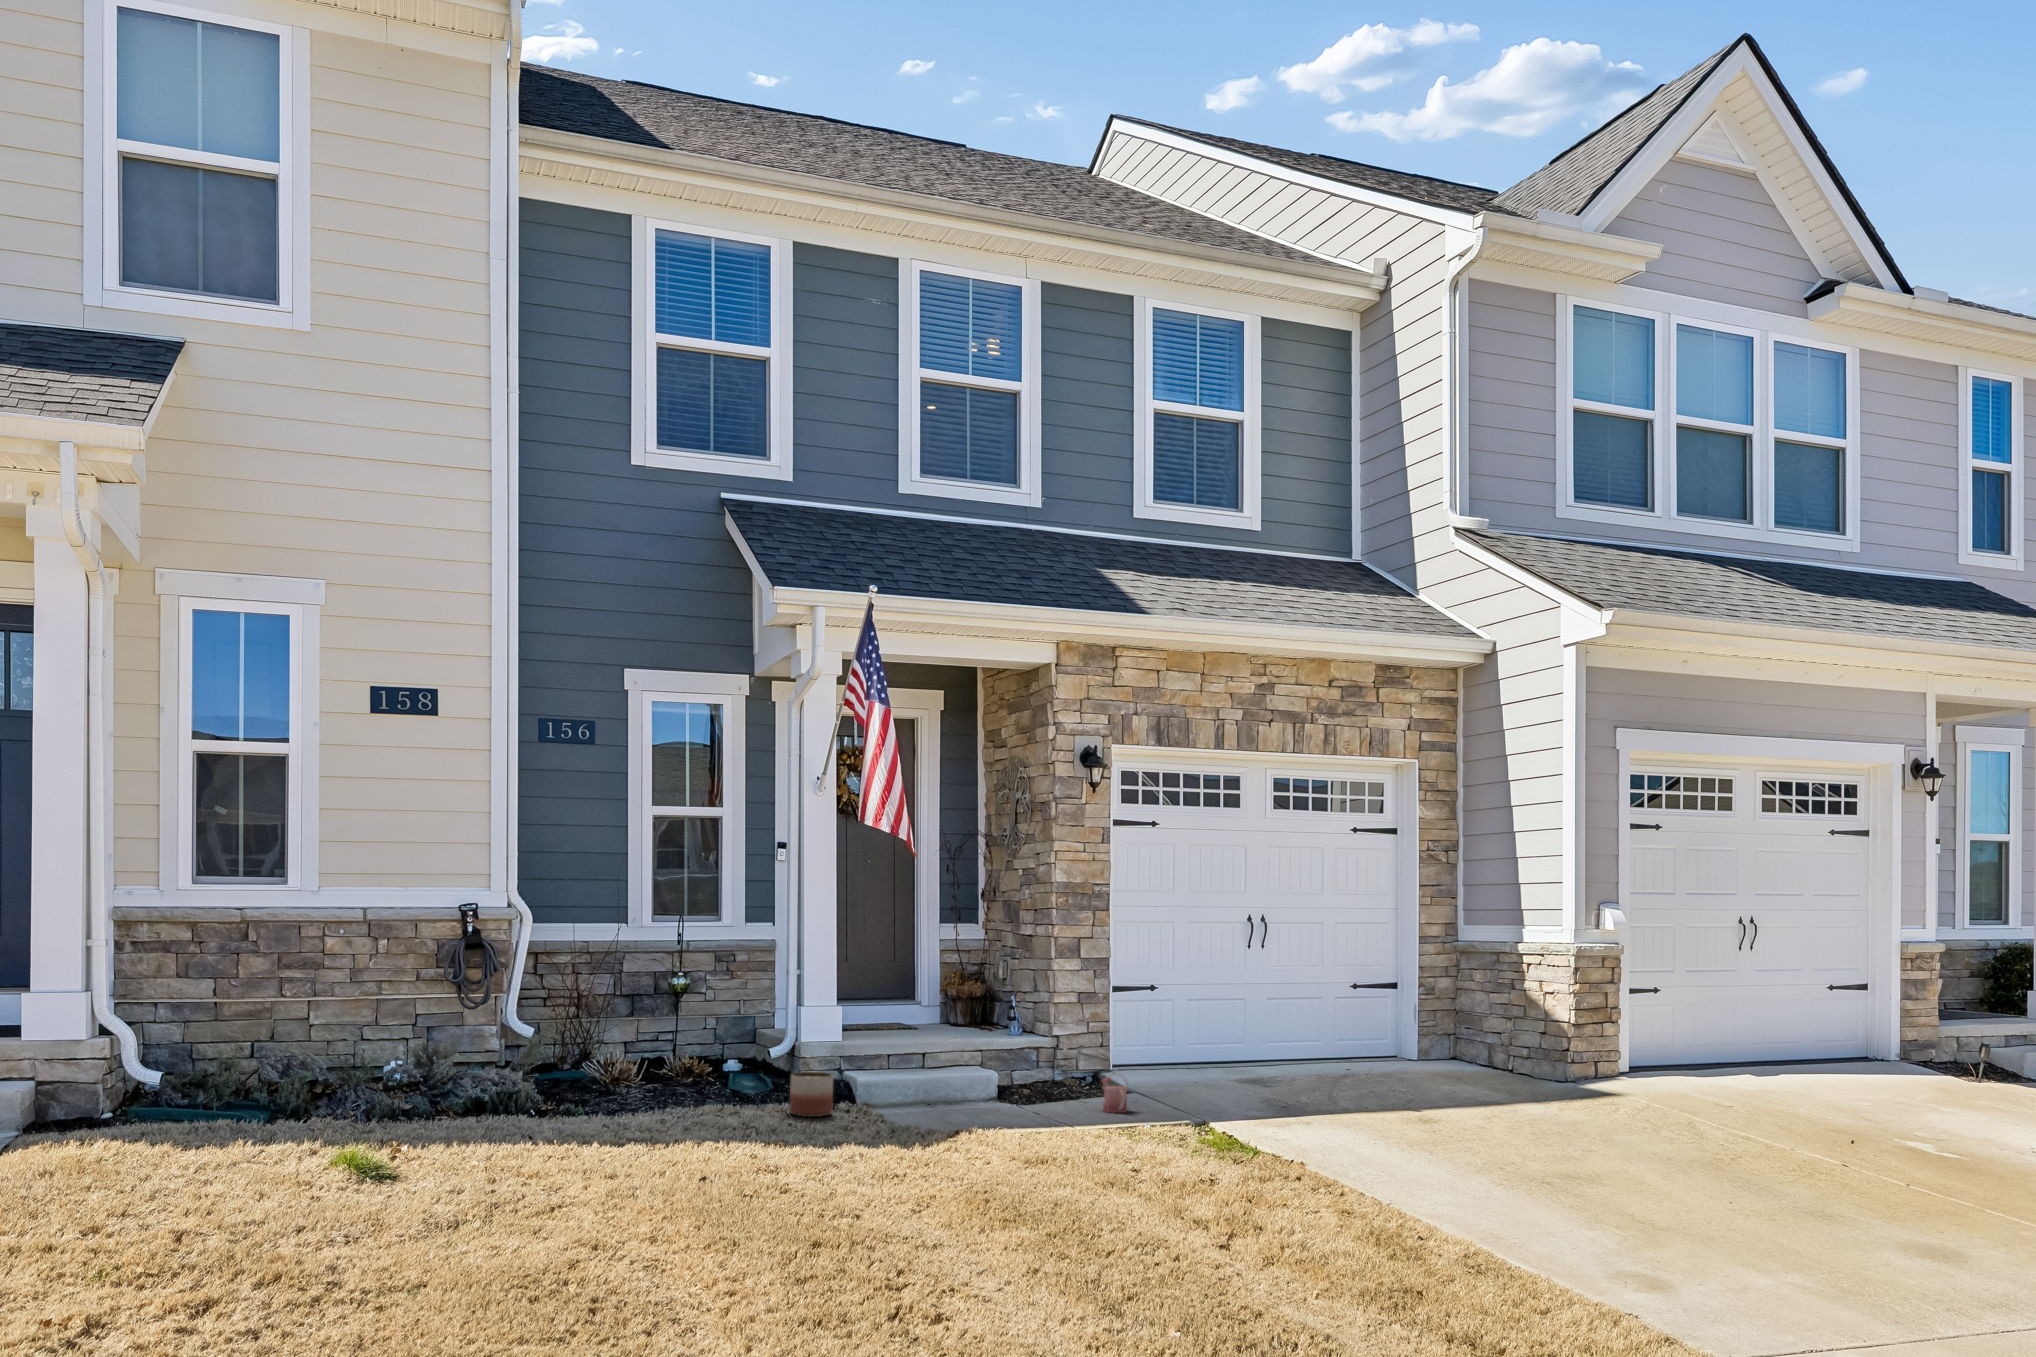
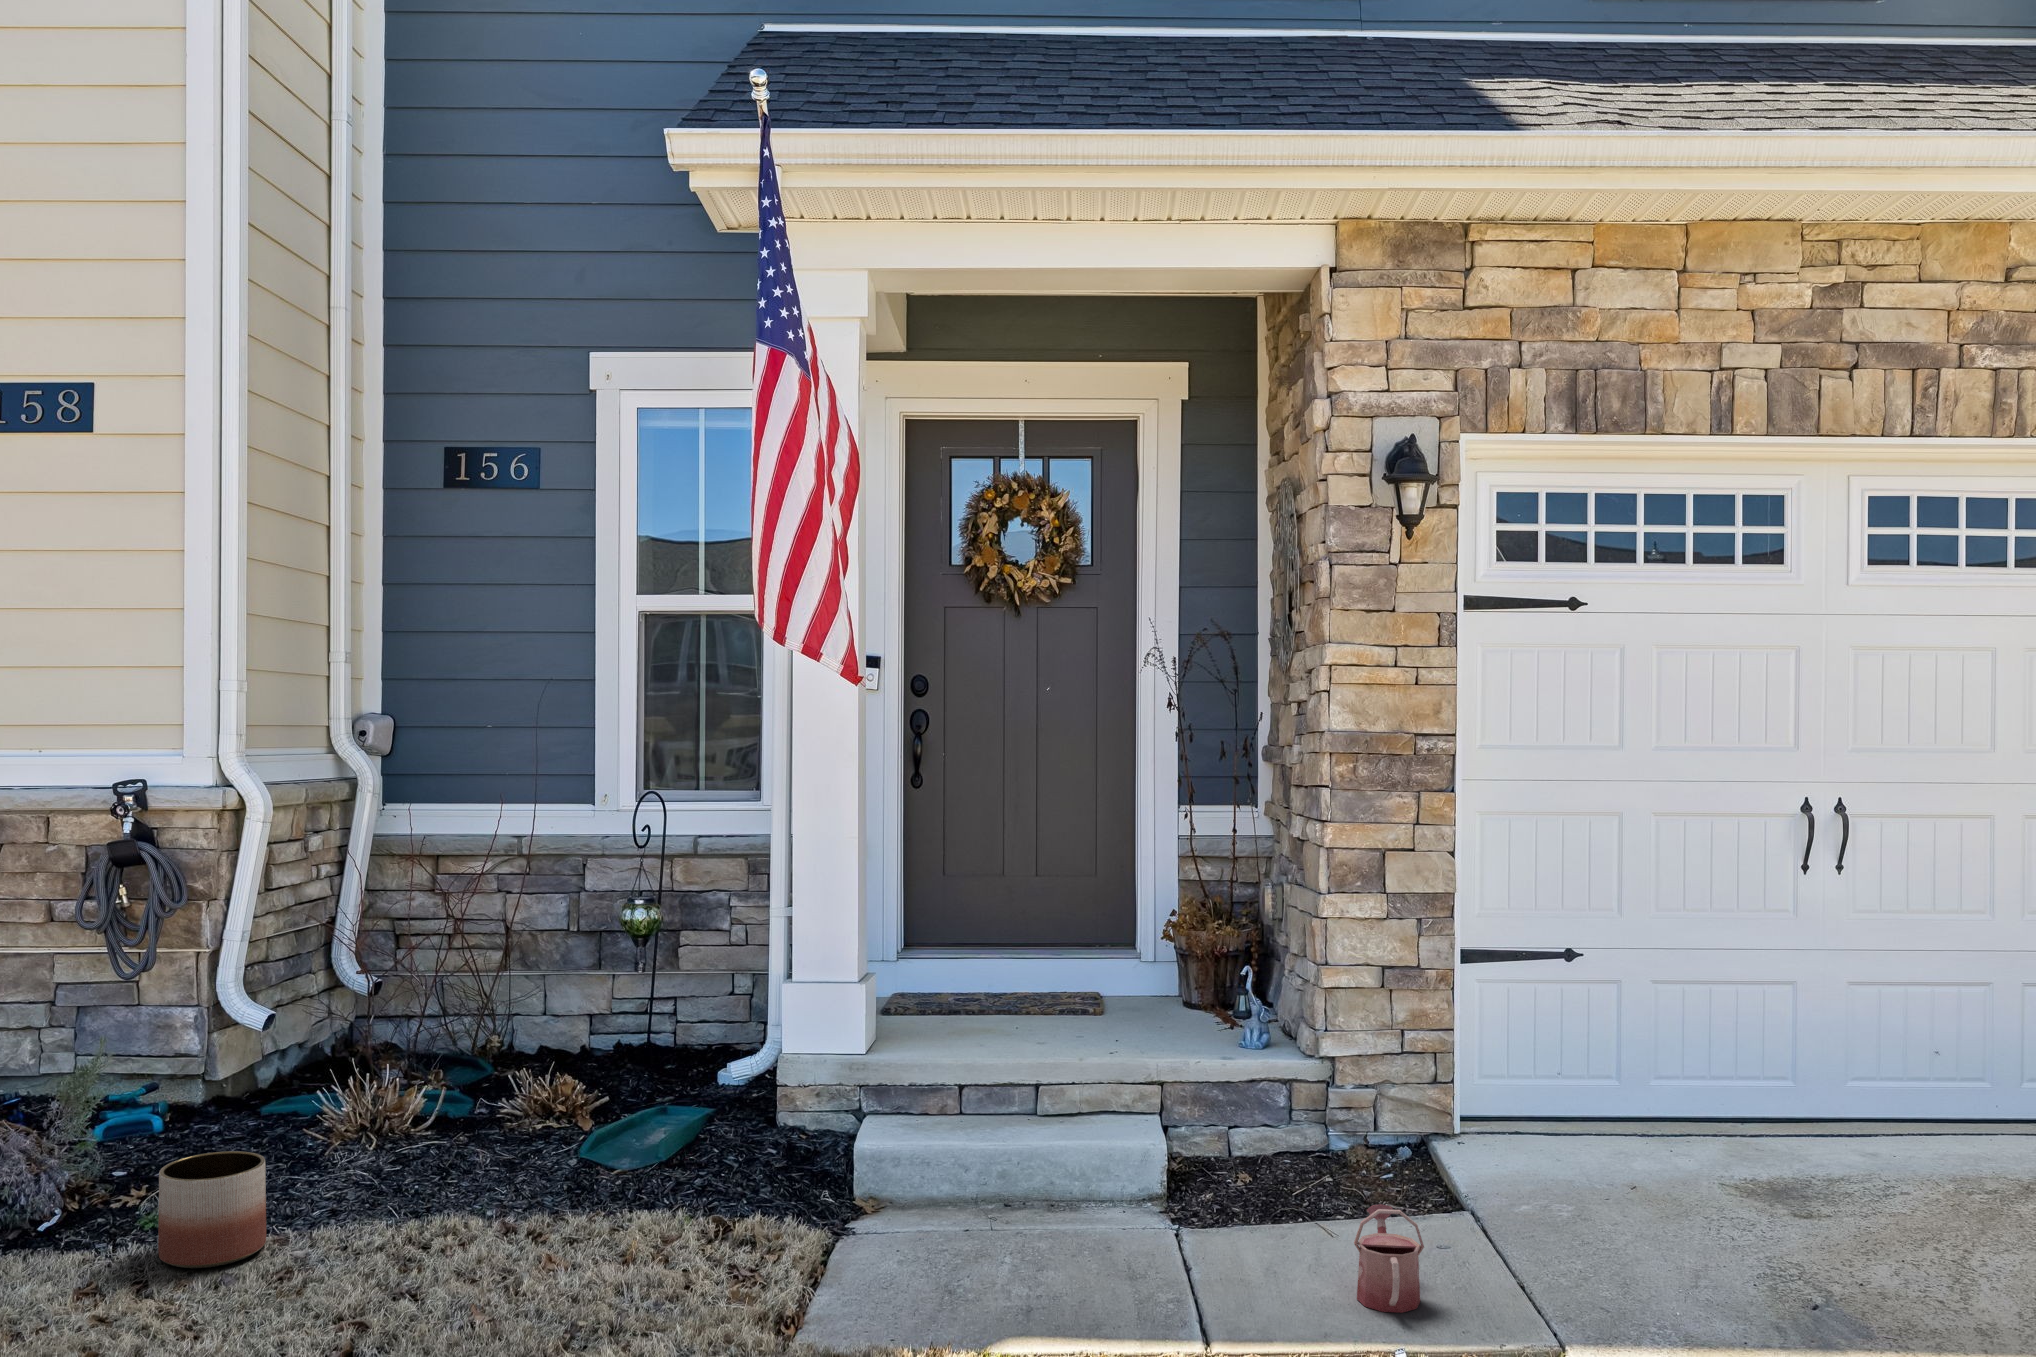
planter: present [789,1072,833,1117] -> present [158,1151,266,1268]

